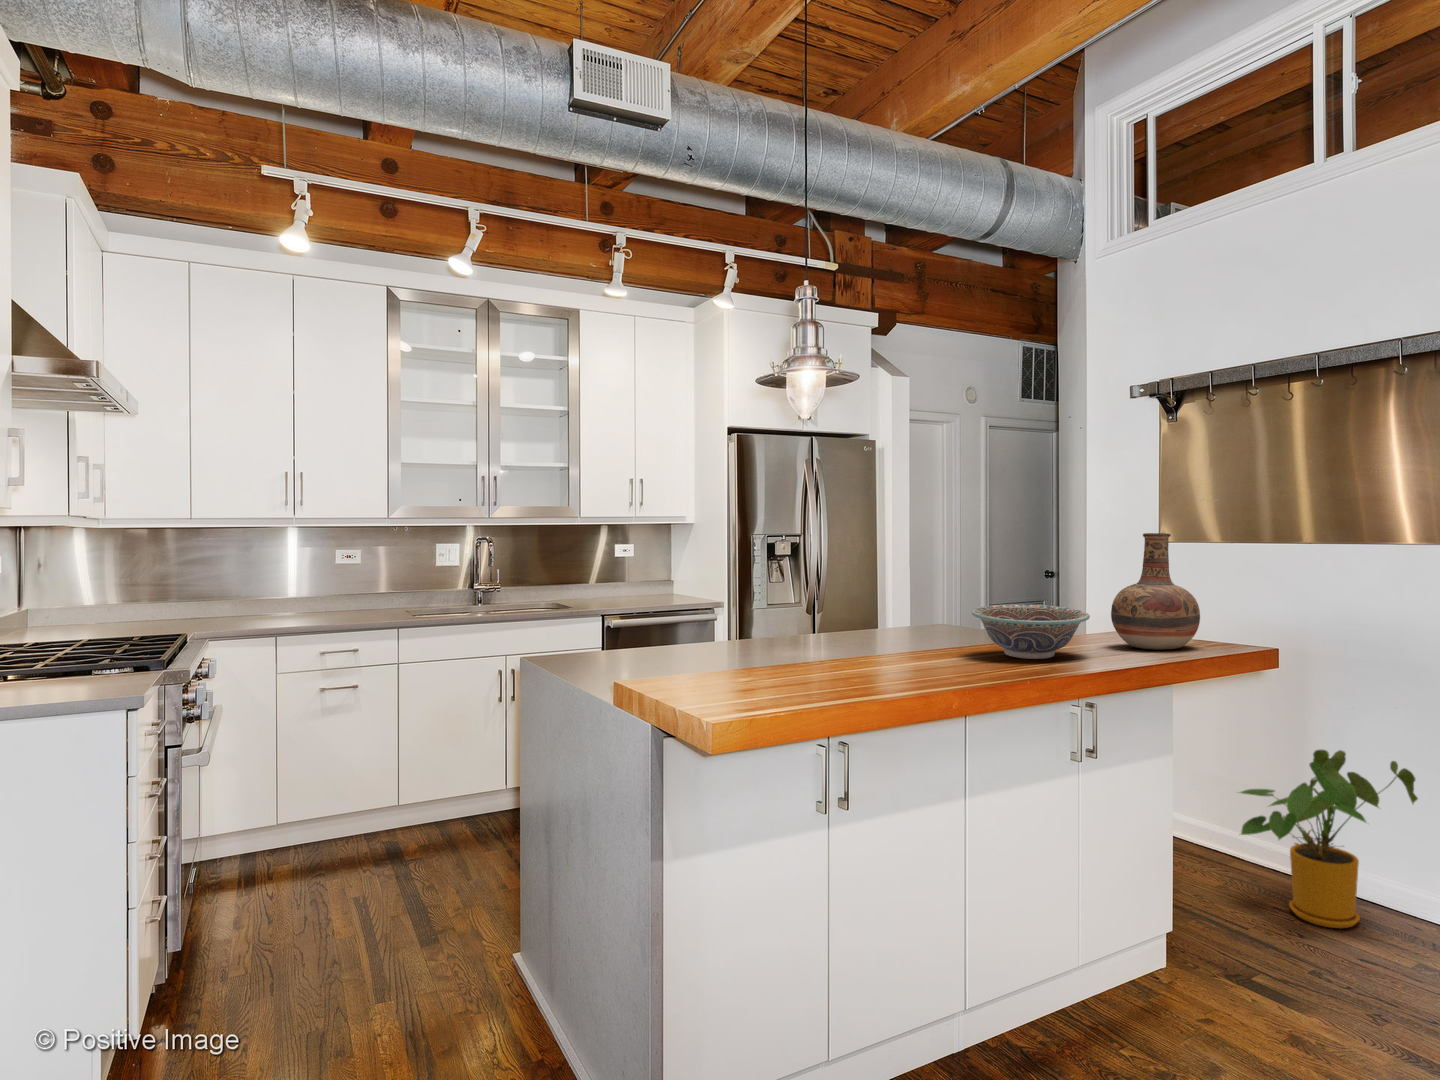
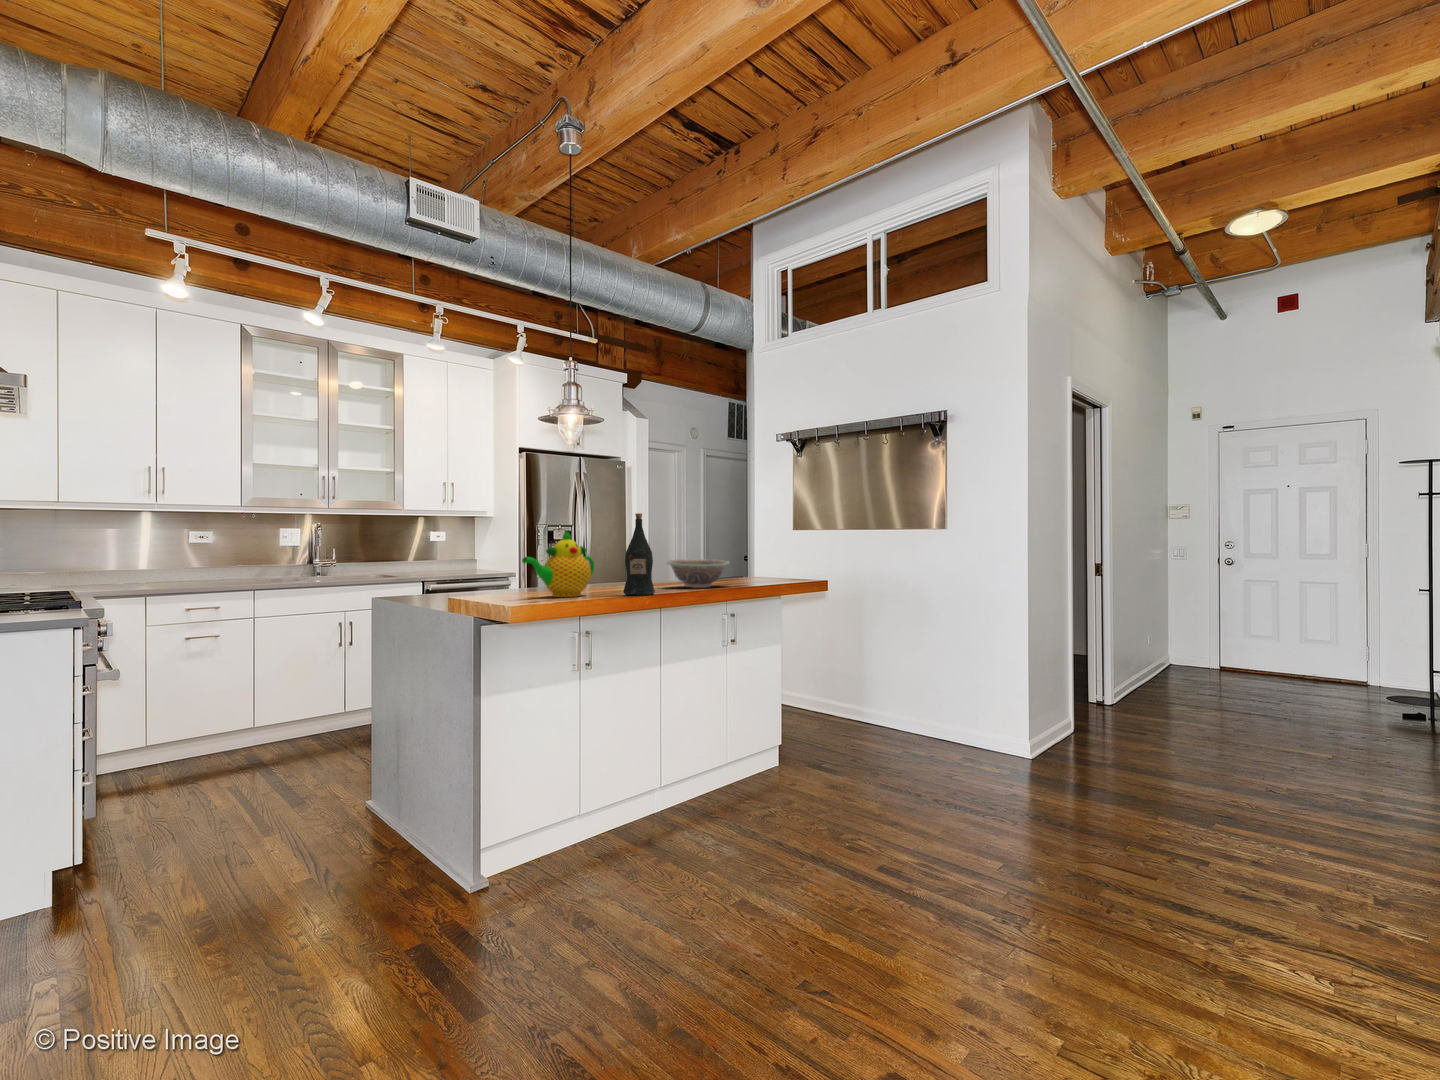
vase: present [1111,533,1200,650] -> none [746,518,791,583]
wine bottle: none [909,538,967,688] -> present [623,513,655,596]
teapot: none [734,566,855,683] -> present [522,531,594,597]
house plant: present [1240,750,1418,928] -> none [825,648,916,746]

